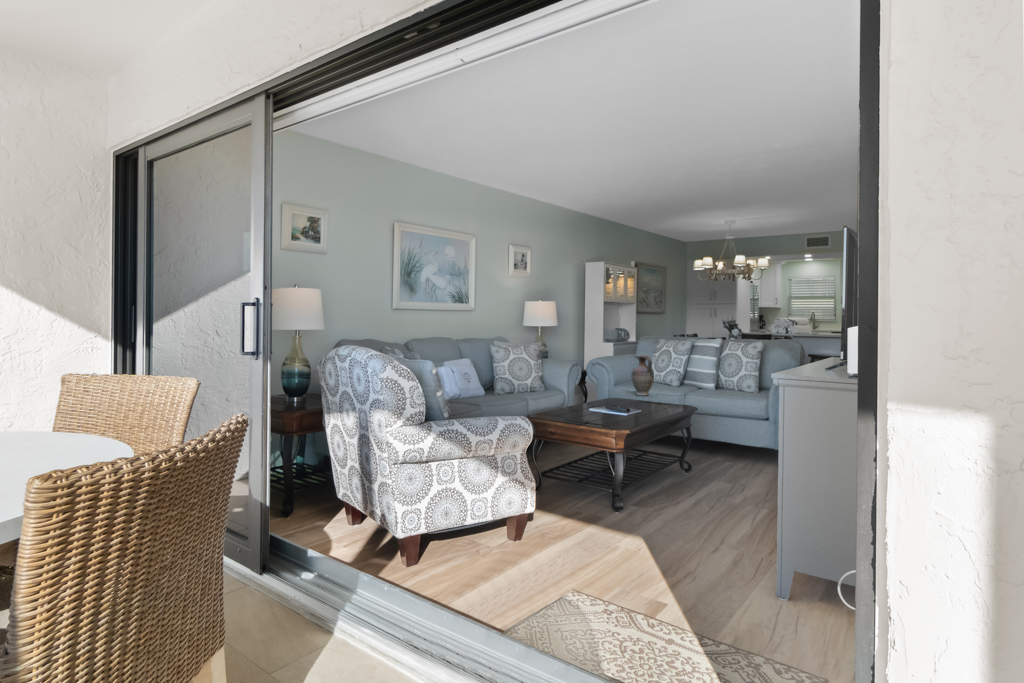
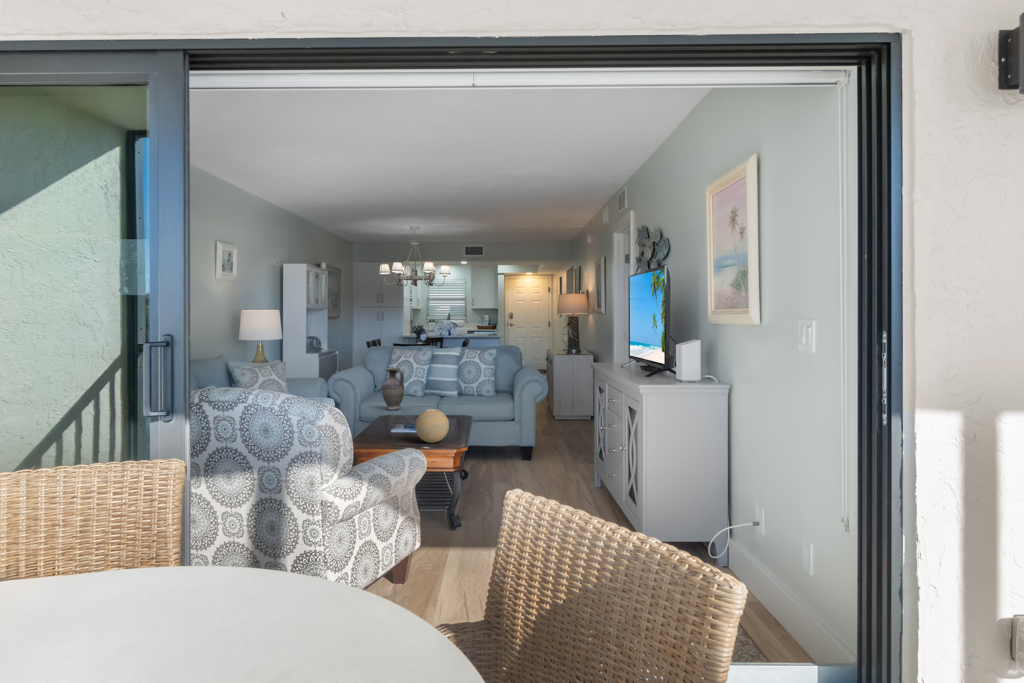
decorative orb: none [589,388,623,422] -> present [415,409,449,443]

